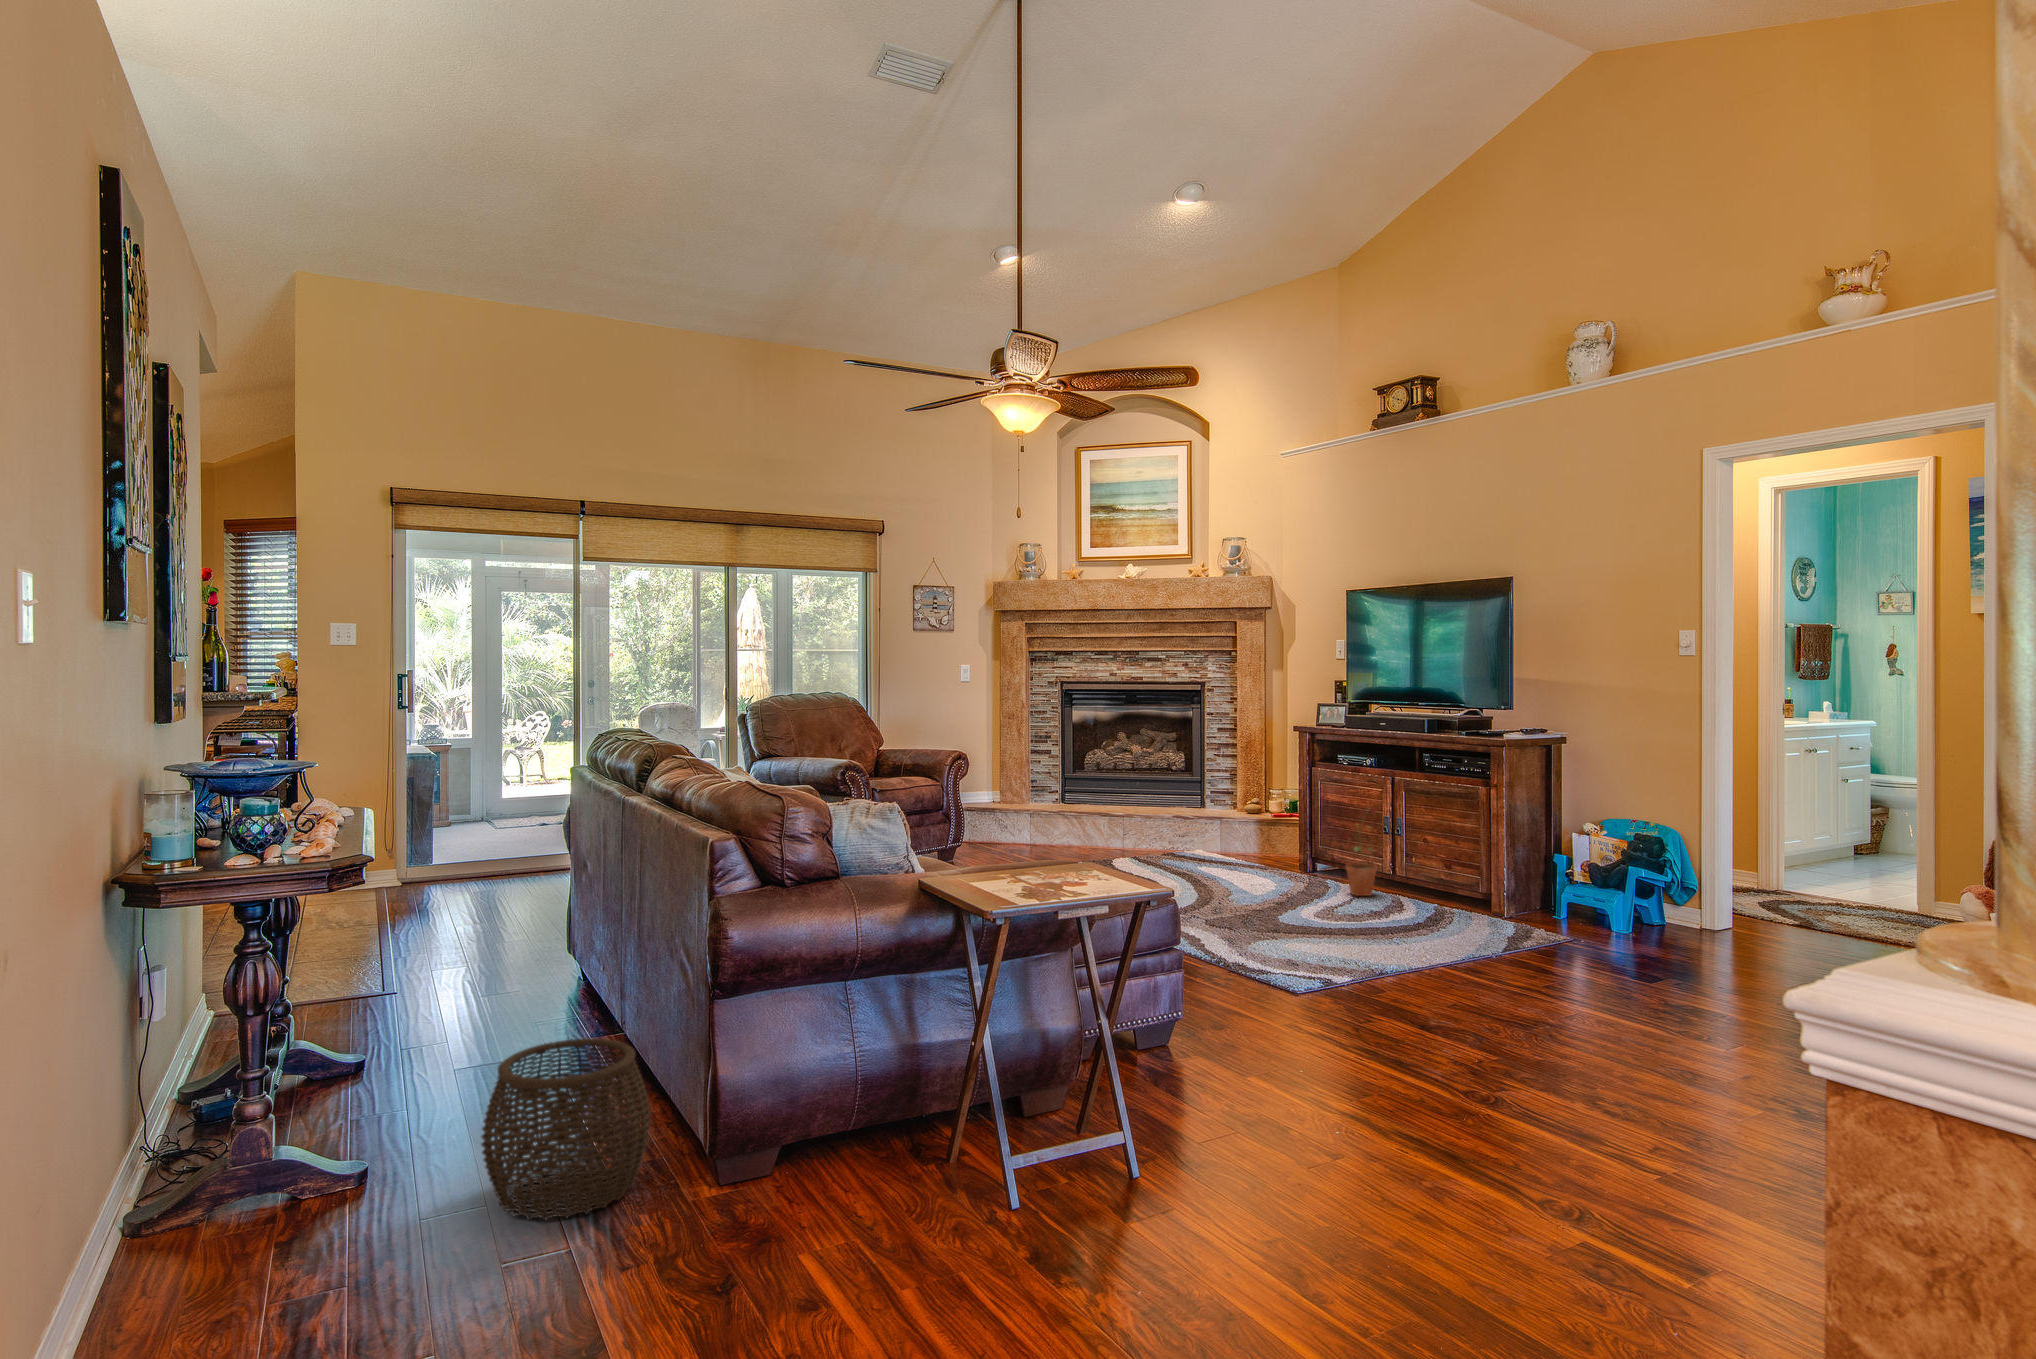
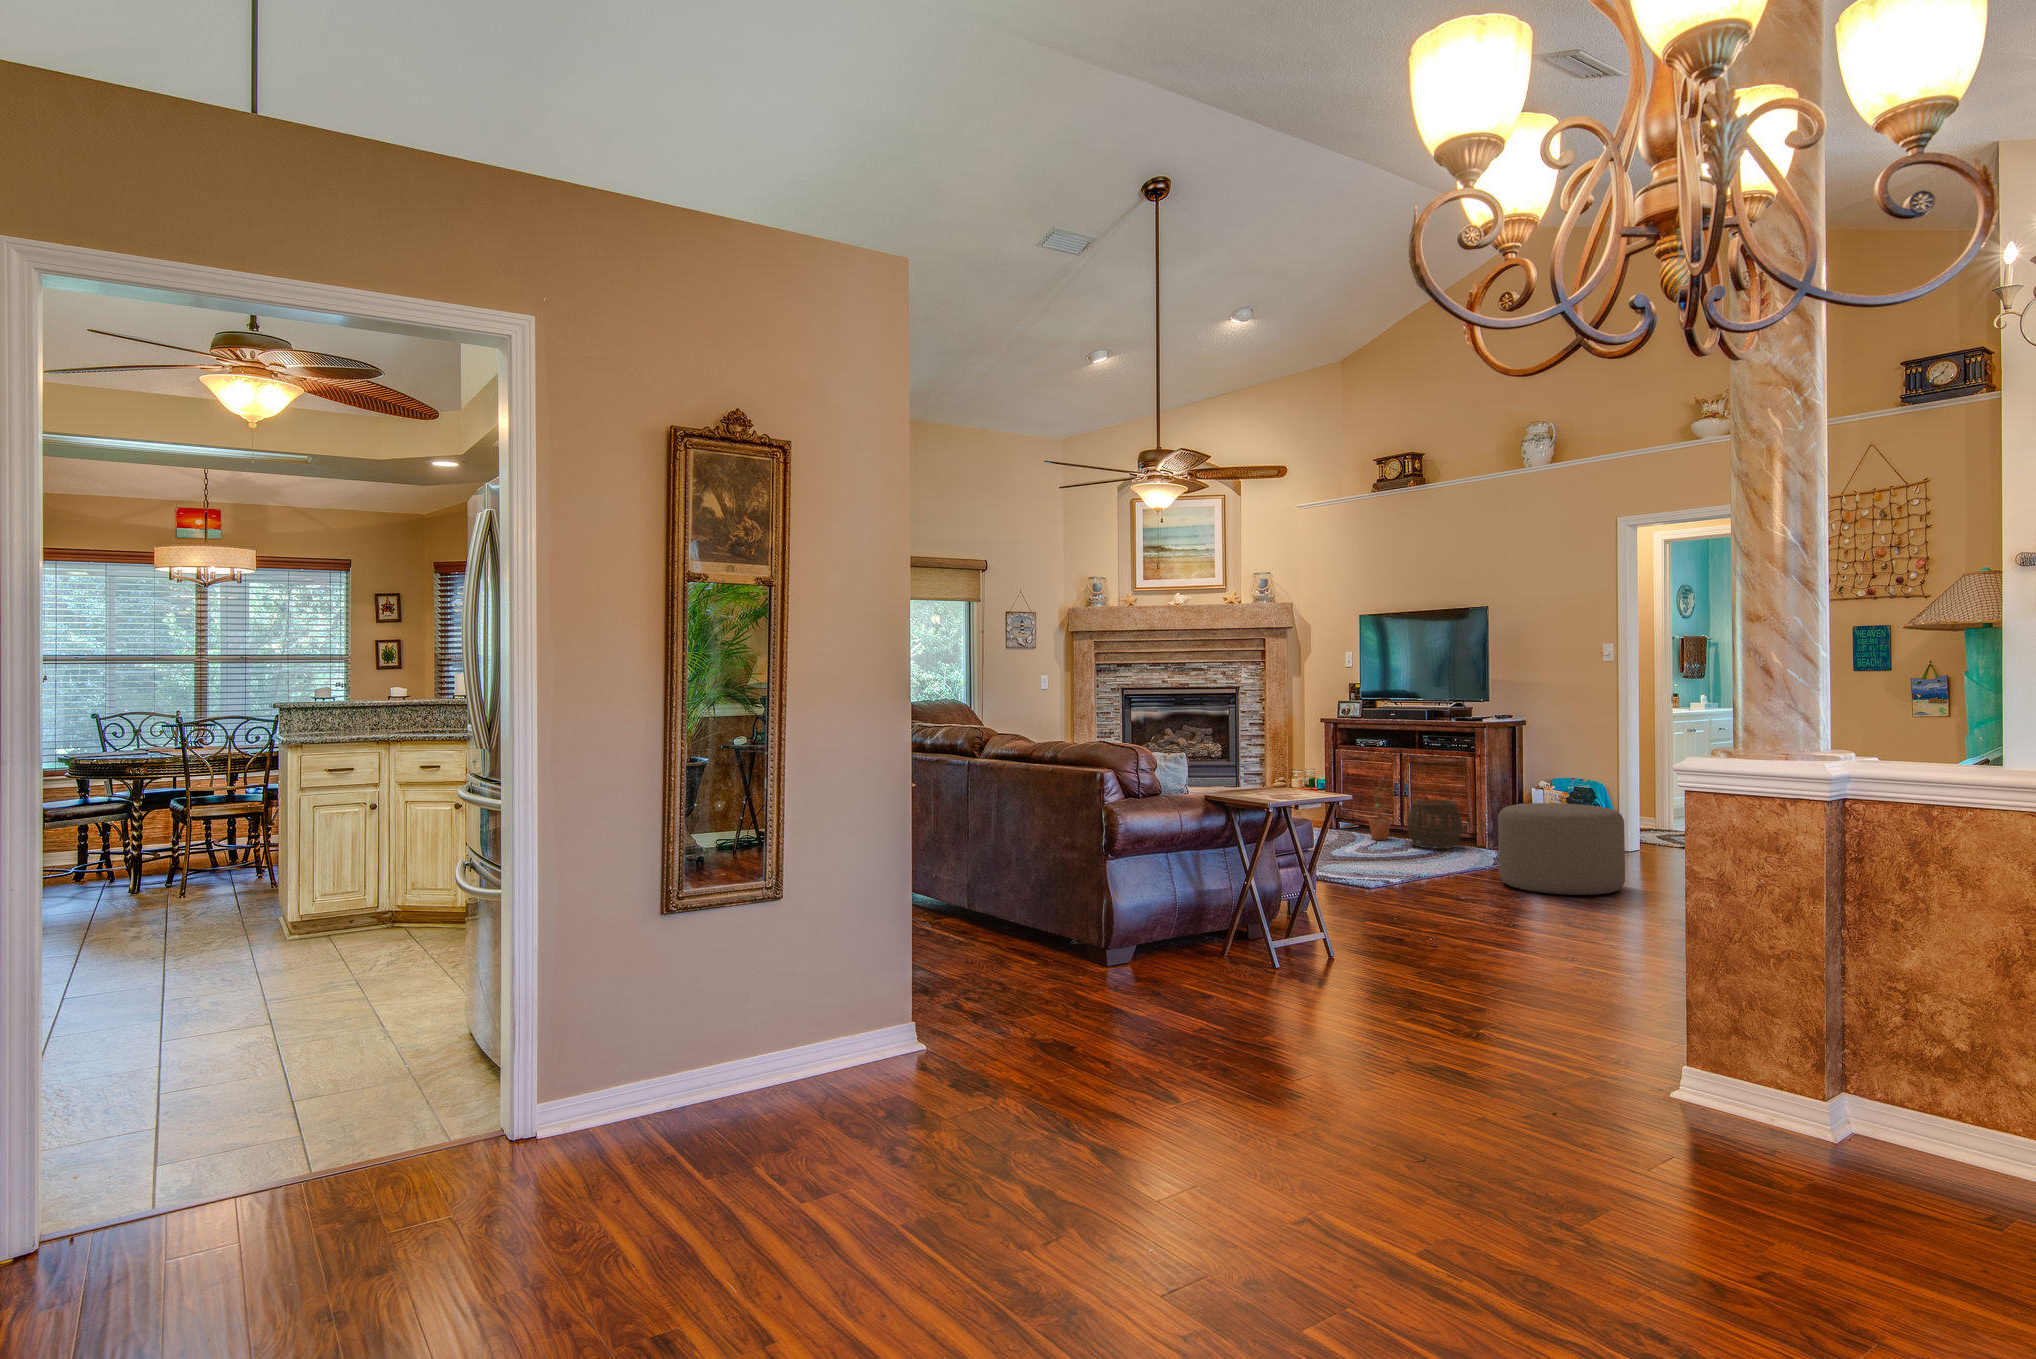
ottoman: none [1502,868,1699,1023] -> present [1498,803,1625,895]
woven basket: present [481,1038,651,1220] -> present [1407,799,1462,849]

